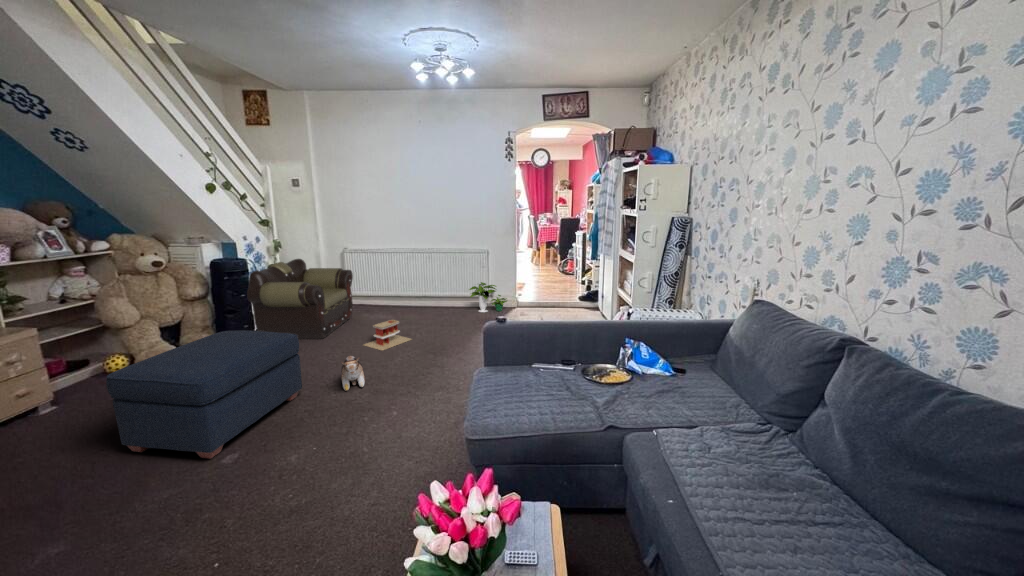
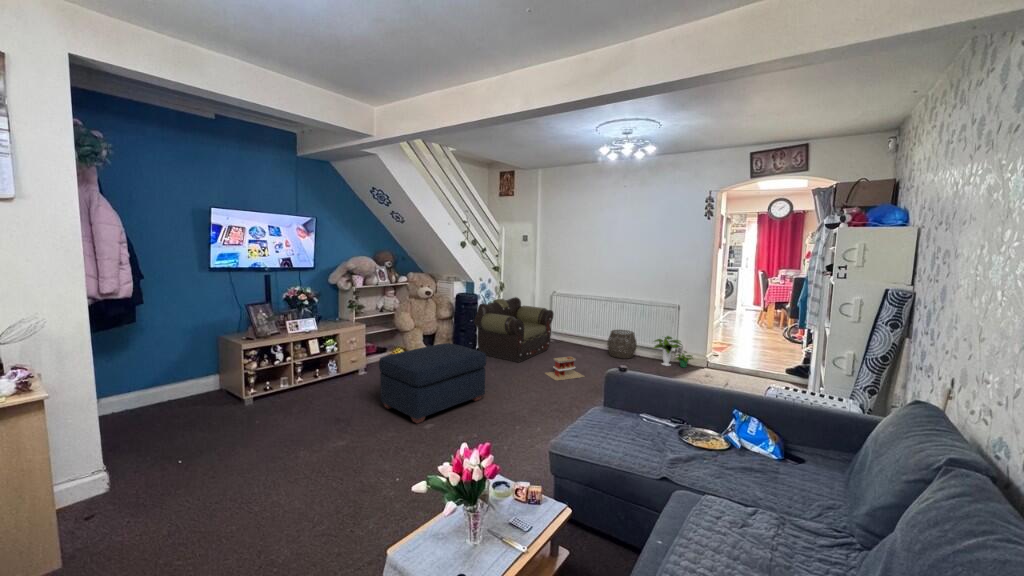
woven basket: none [420,282,451,313] -> present [607,330,637,358]
plush toy: present [341,356,365,391] -> none [510,377,531,404]

